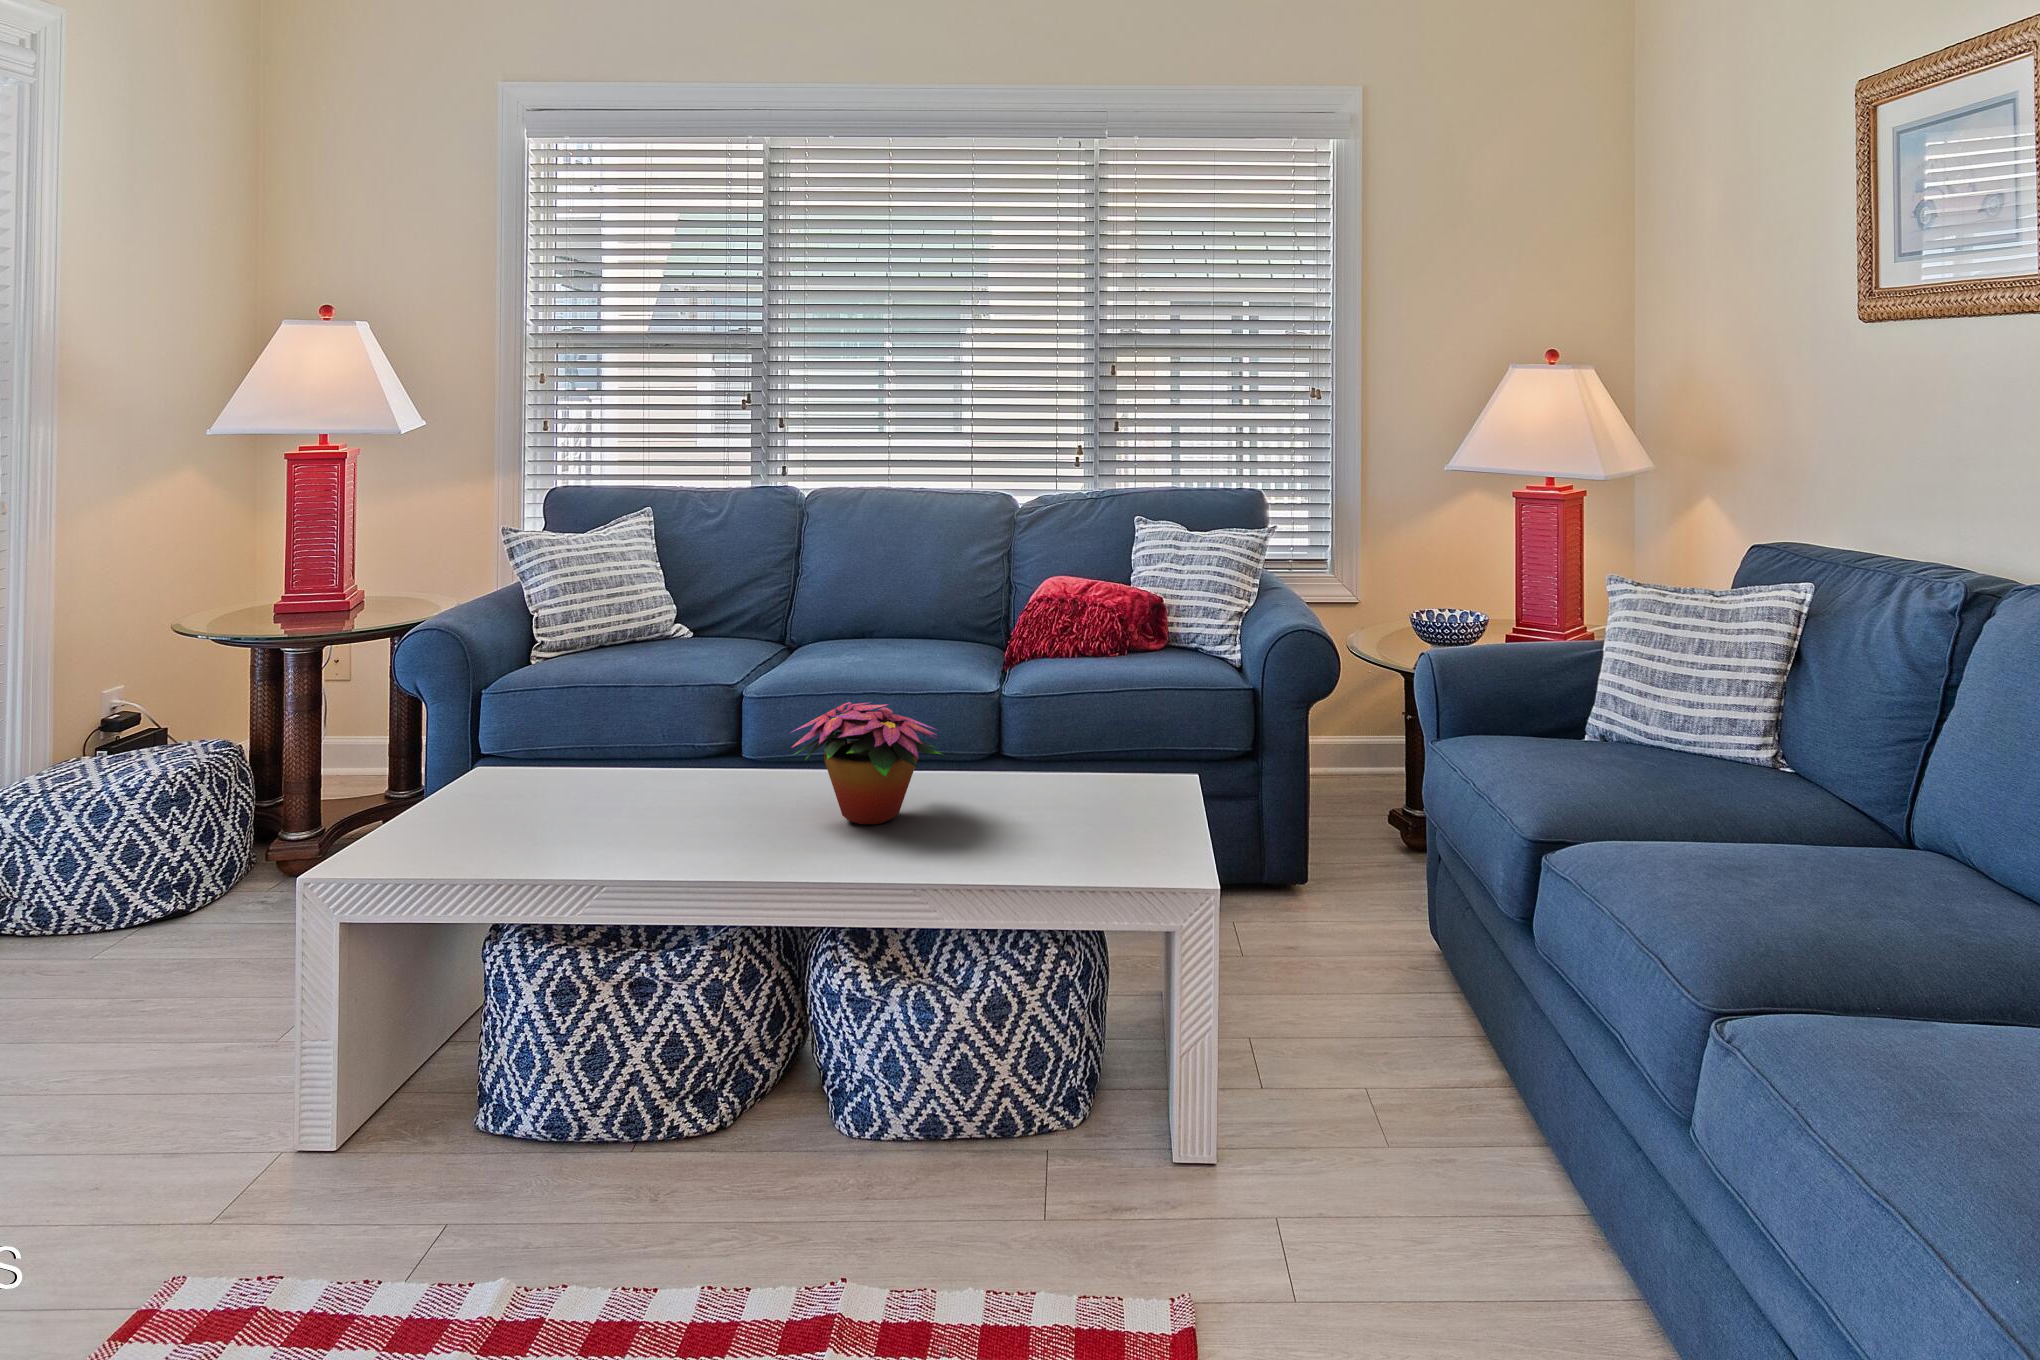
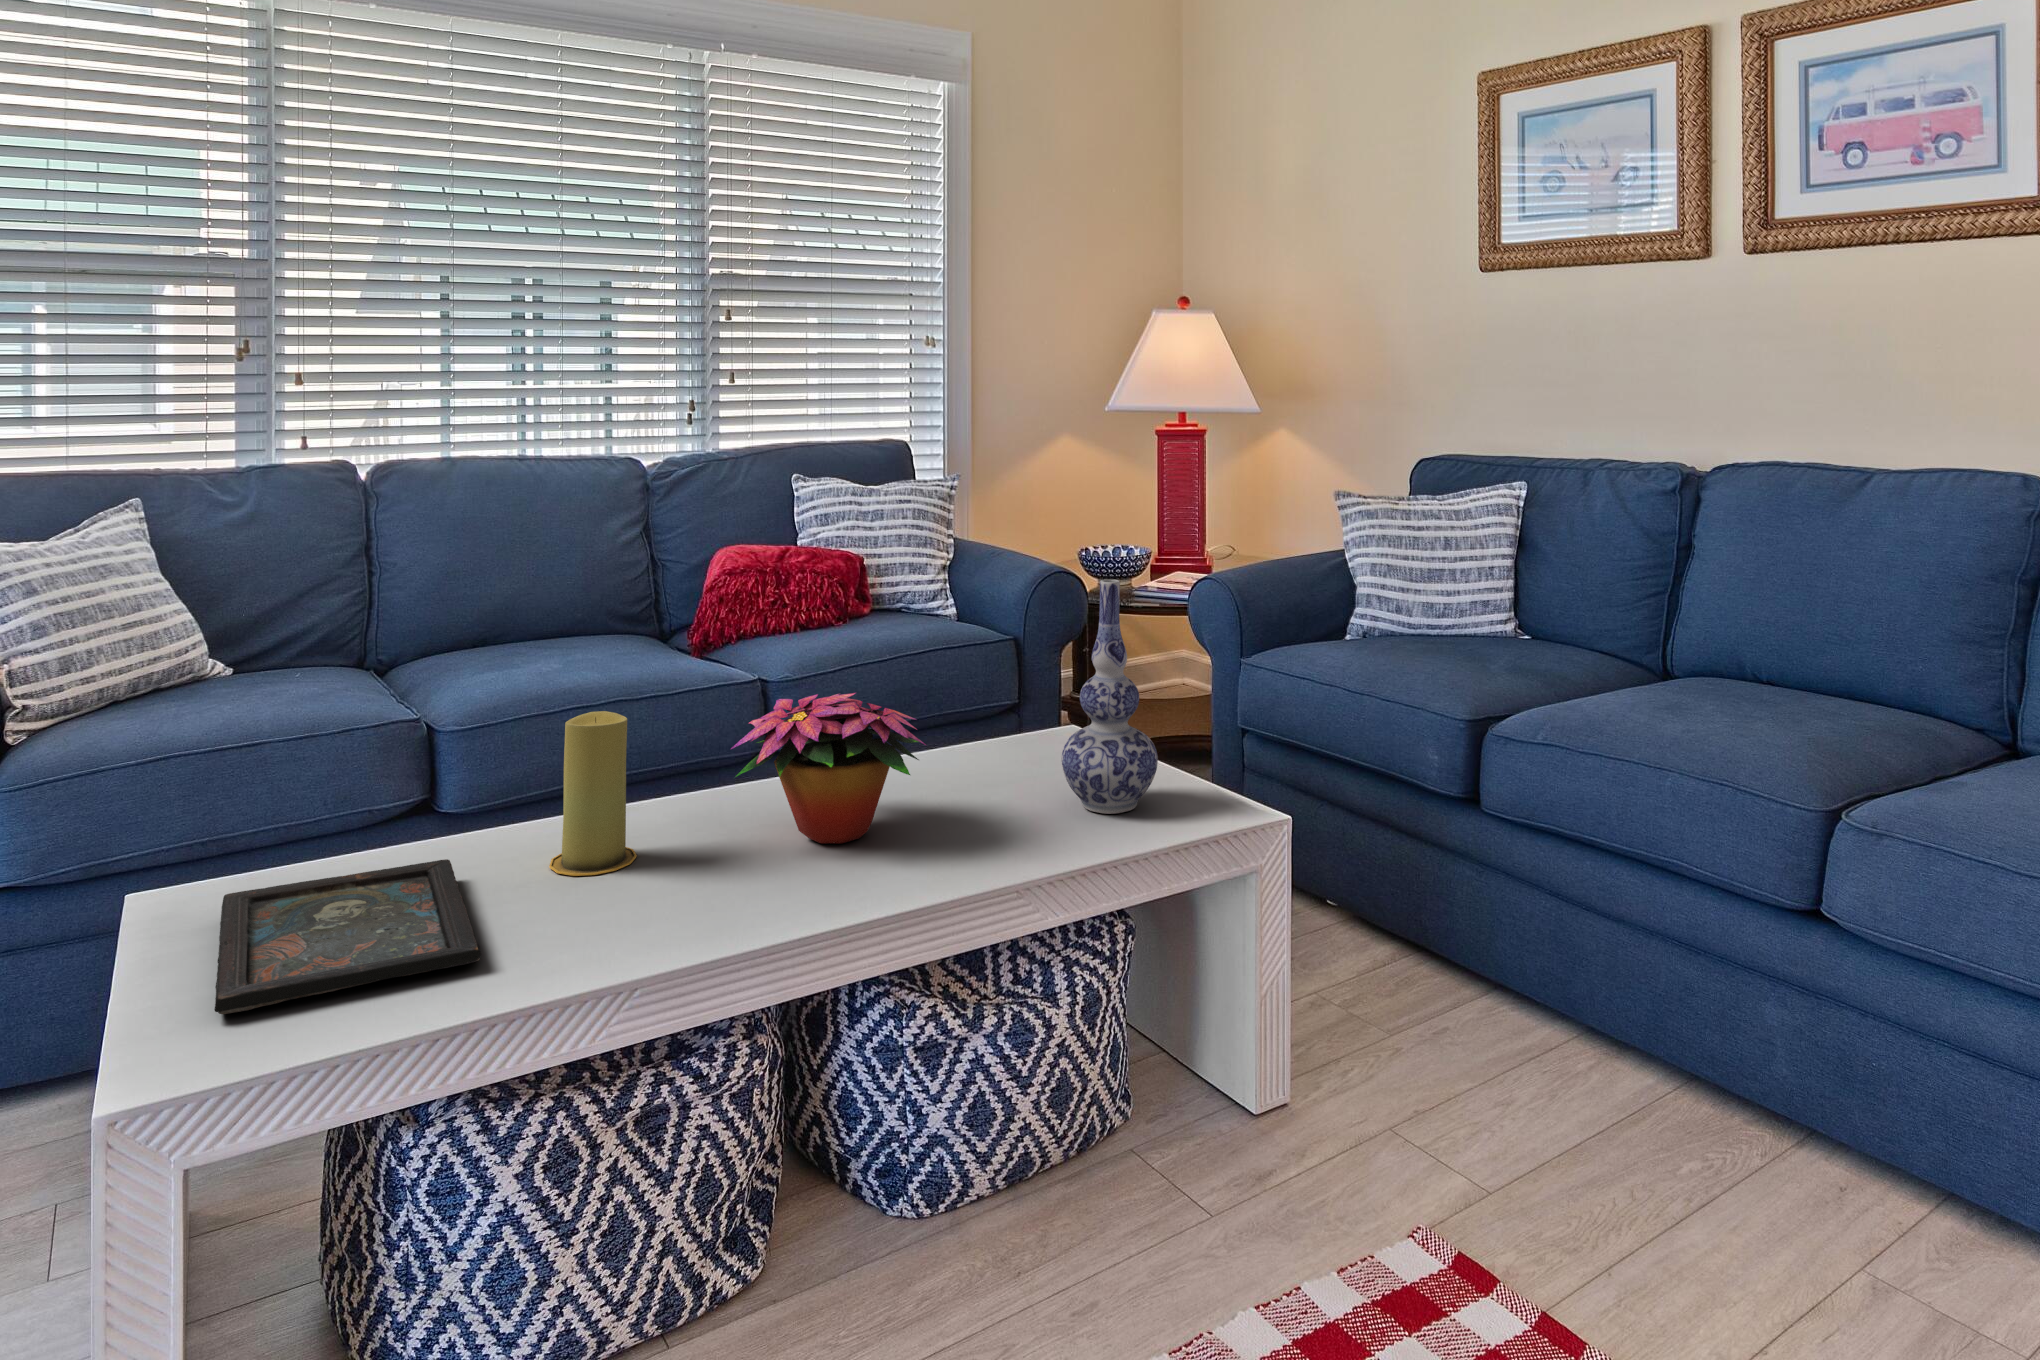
vase: none [1051,635,1137,847] -> present [1062,579,1158,814]
candle: none [675,691,739,811] -> present [549,711,637,876]
tray: none [392,776,620,845] -> present [214,859,481,1014]

